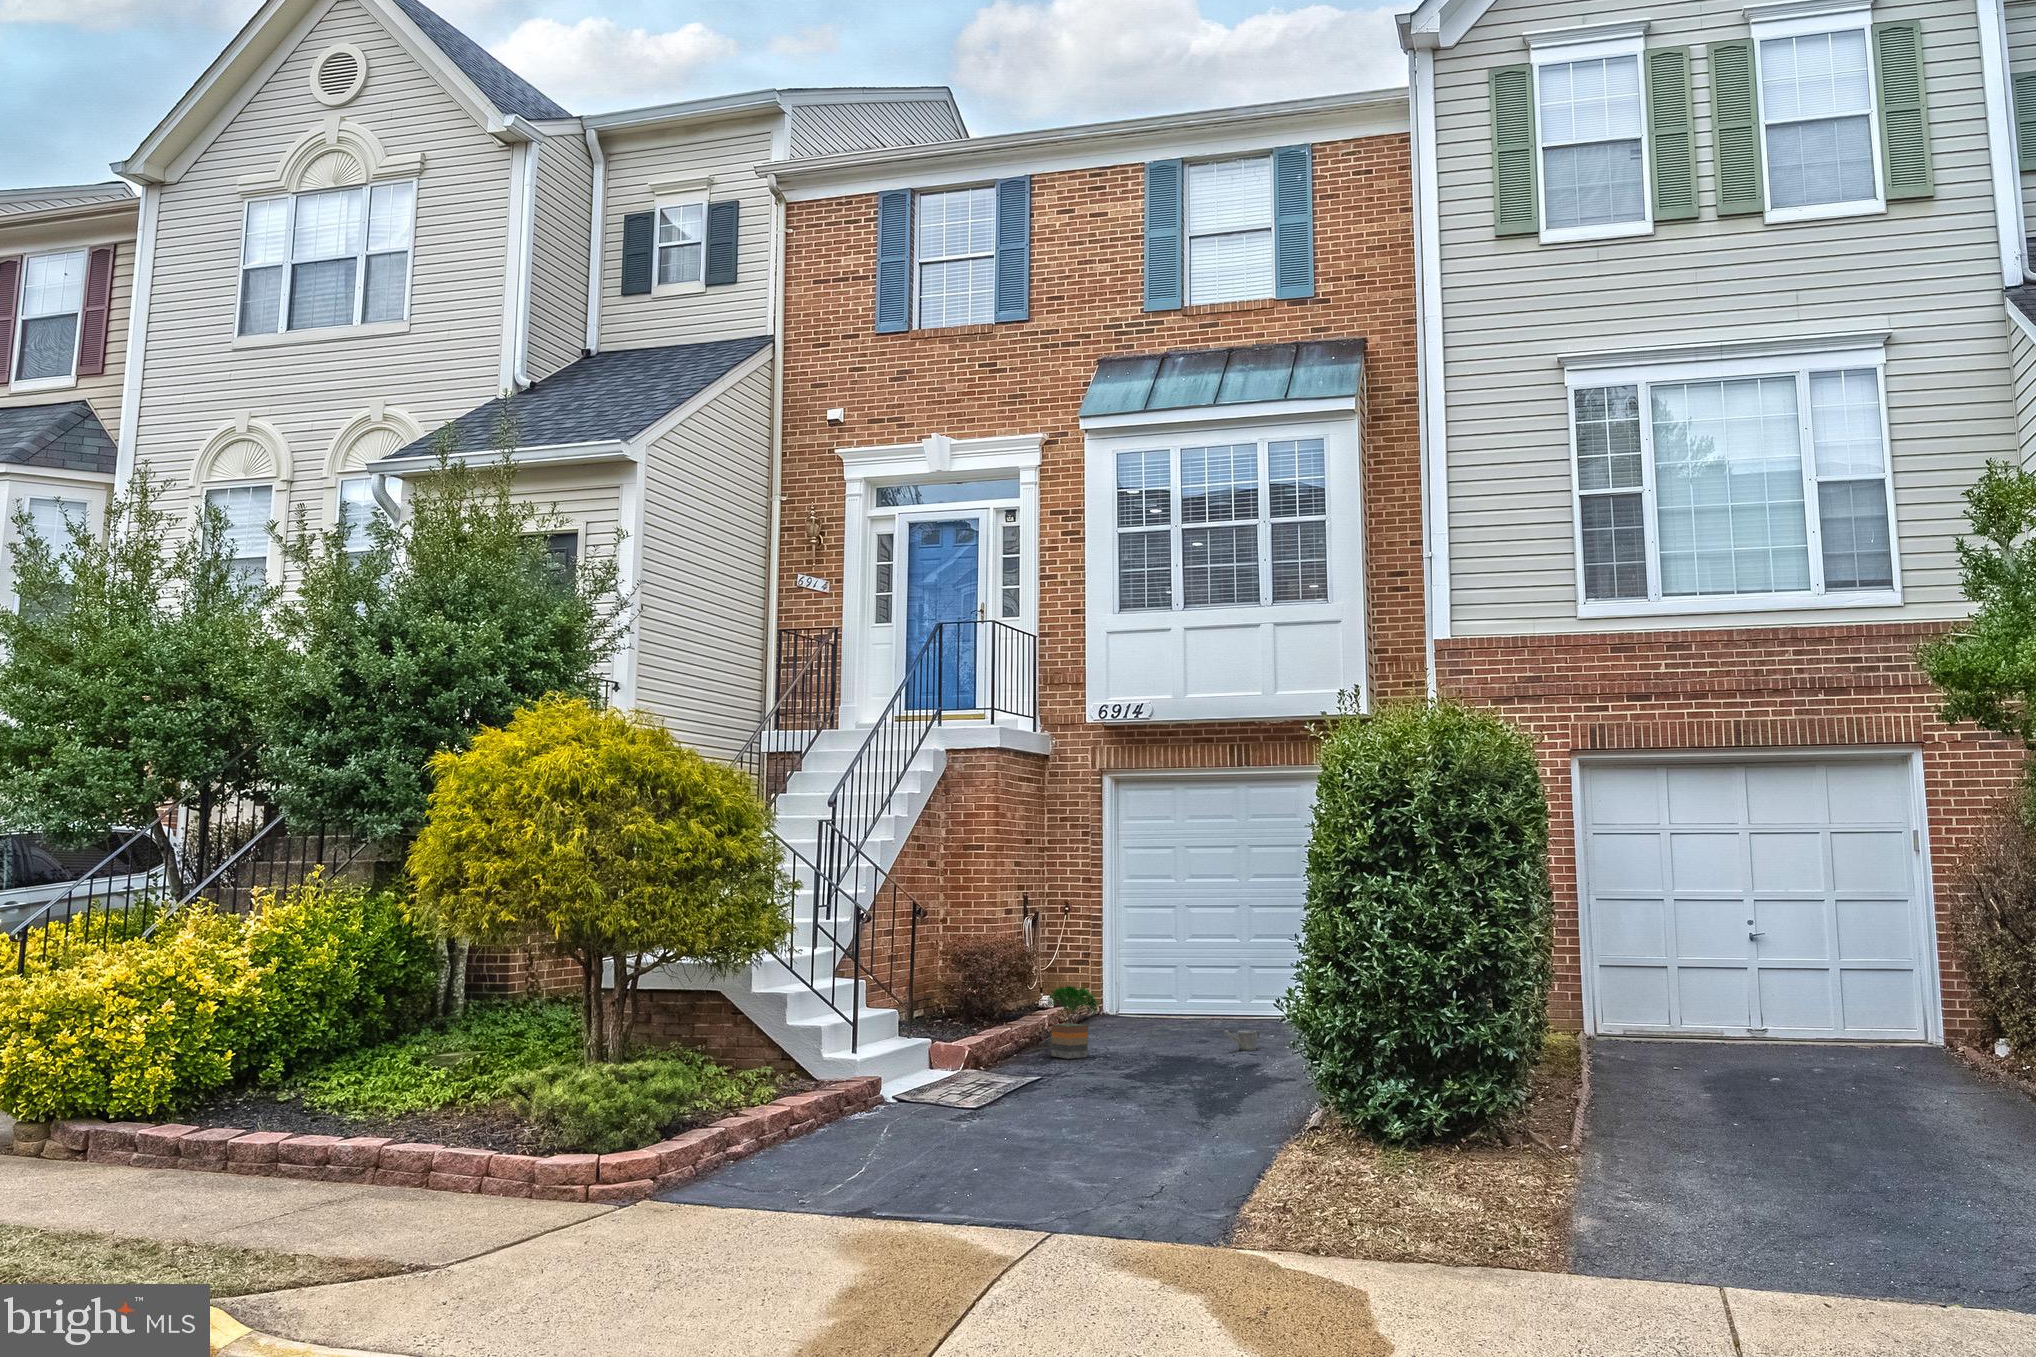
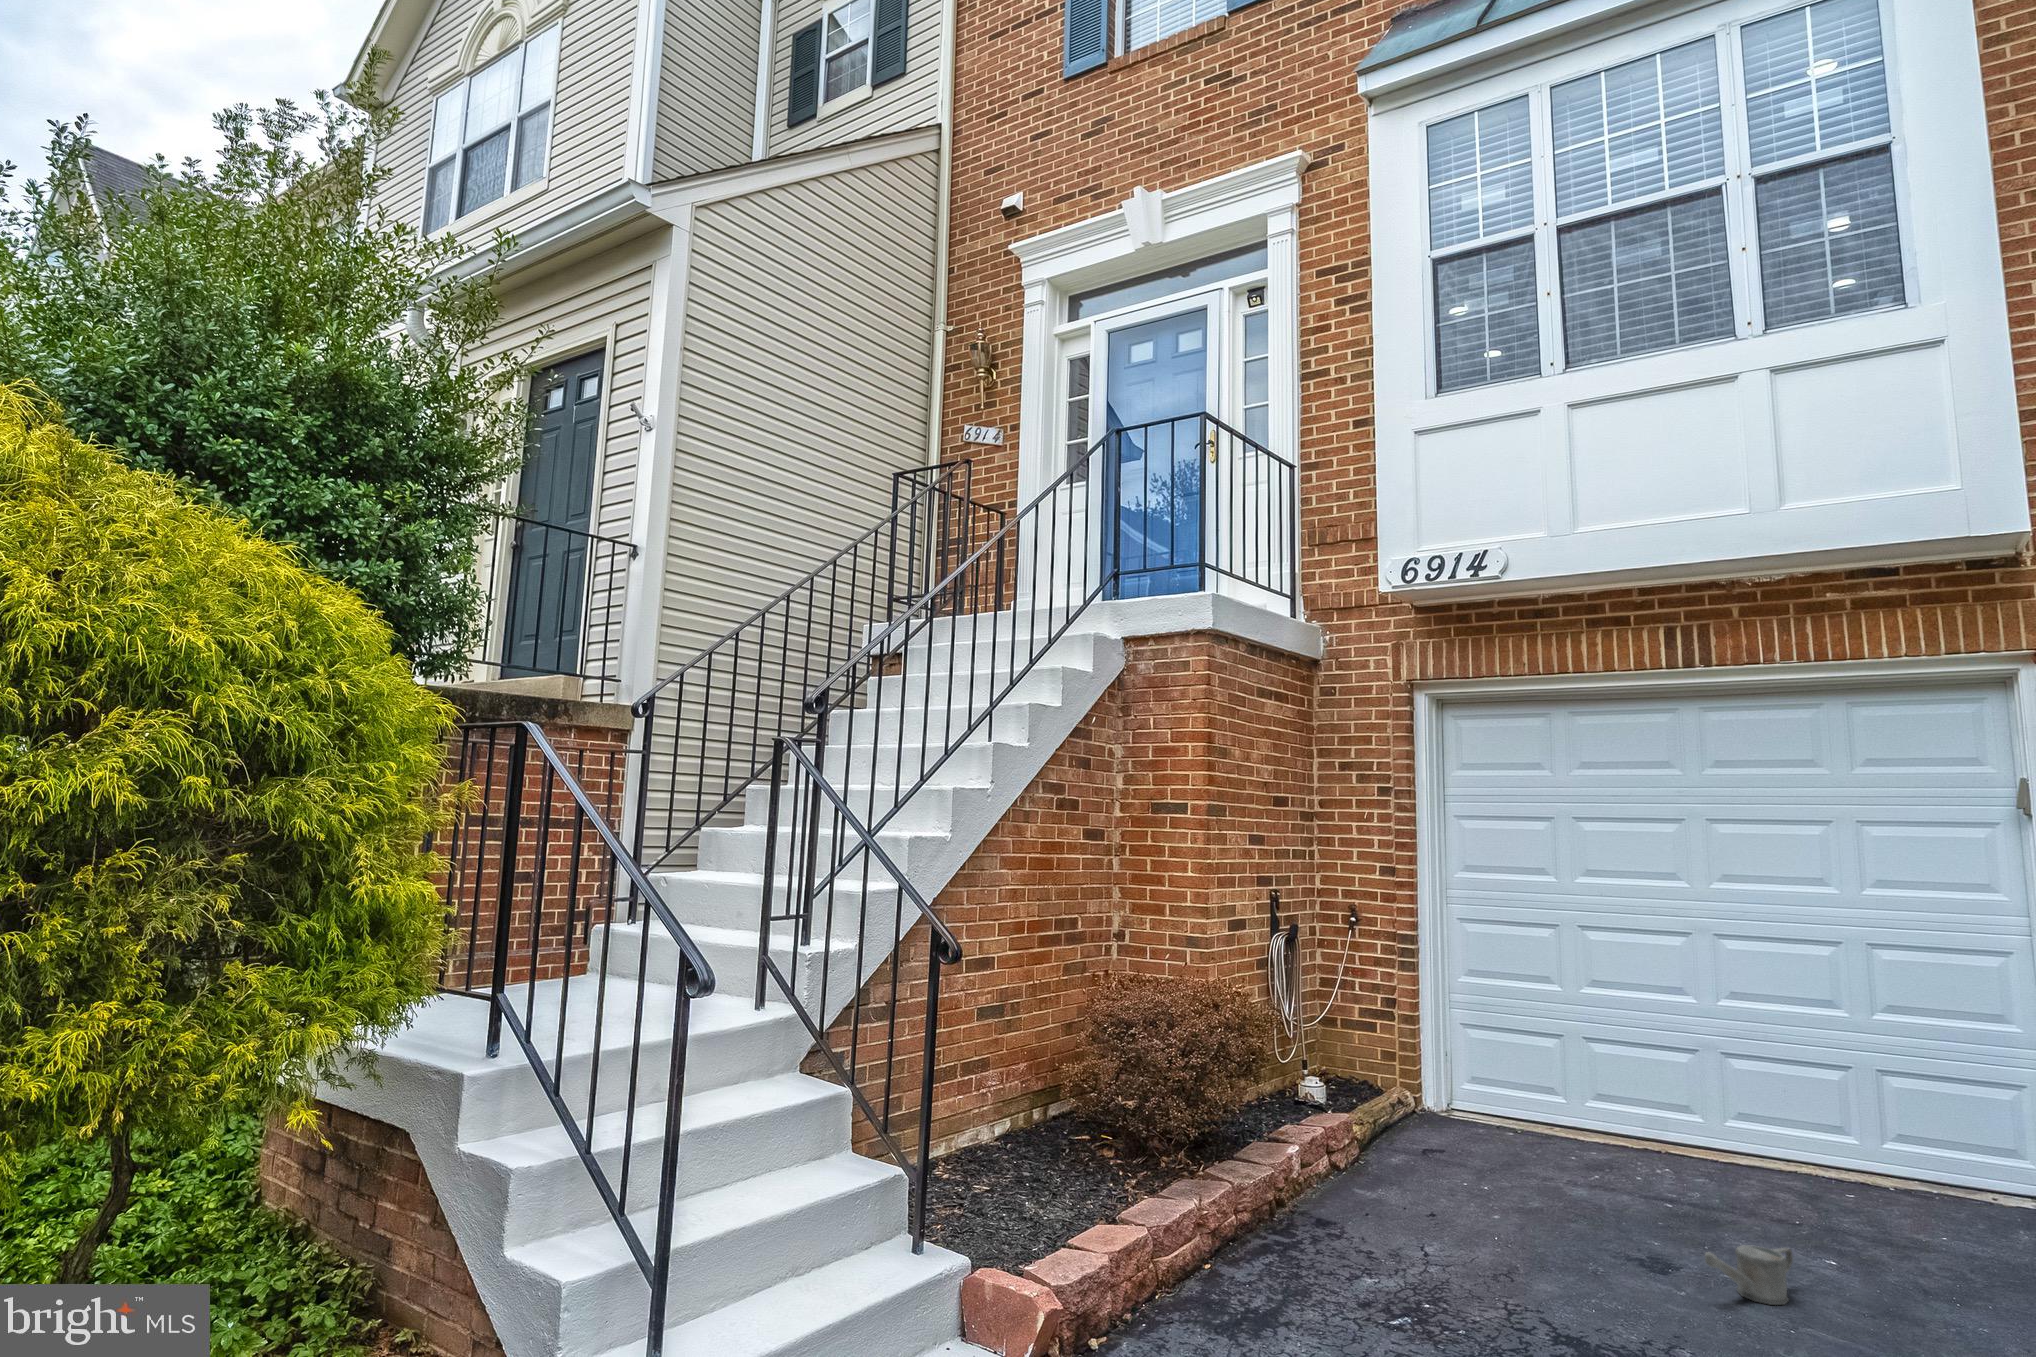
potted tree: present [1047,986,1098,1059] -> none [1266,1114,1390,1295]

